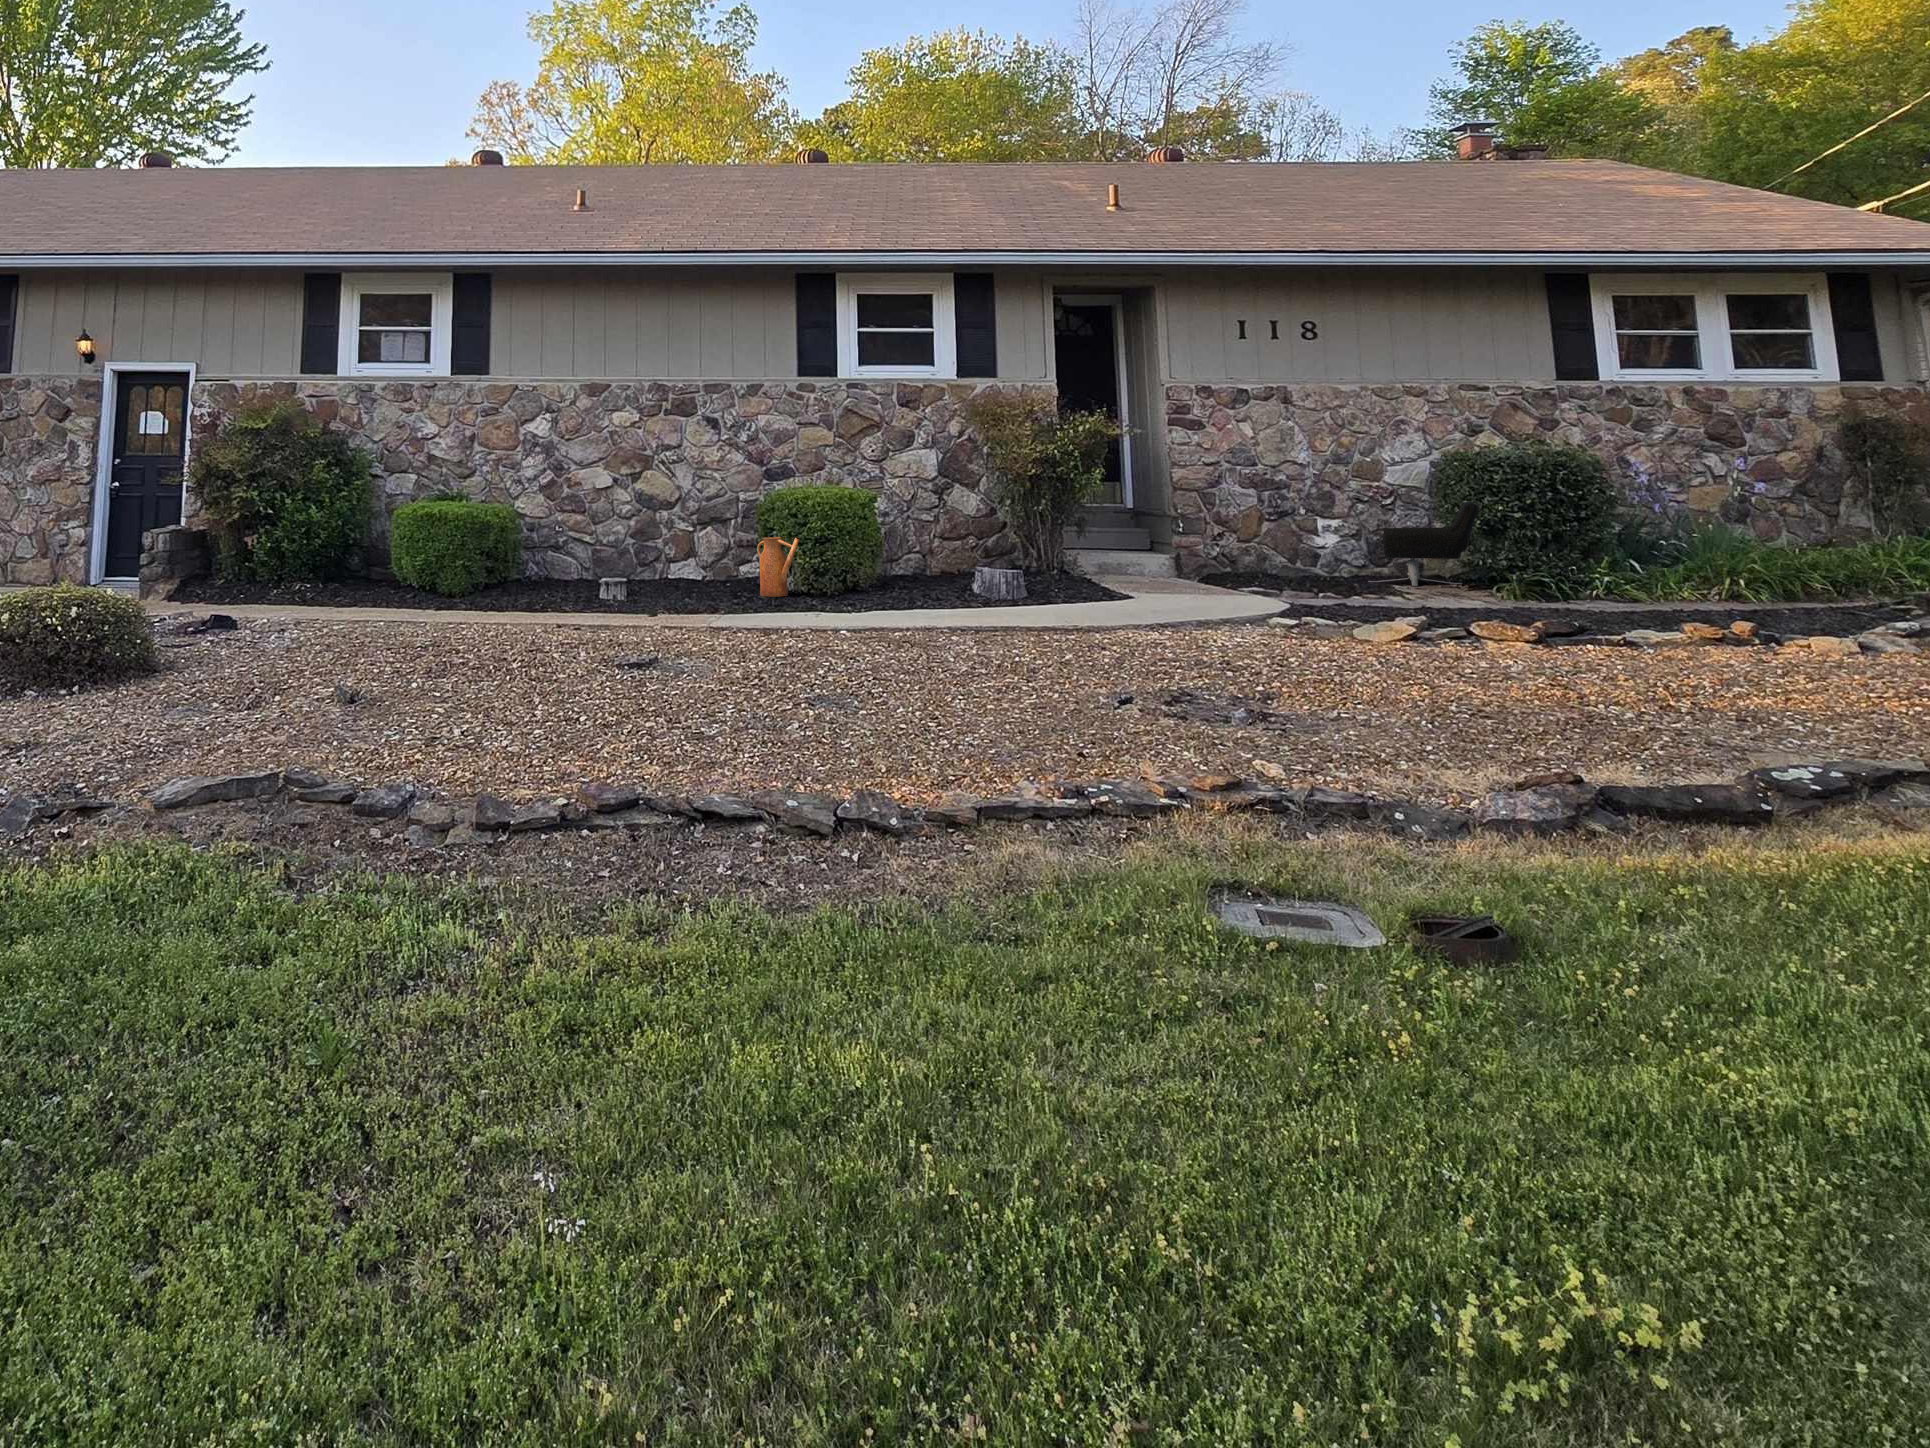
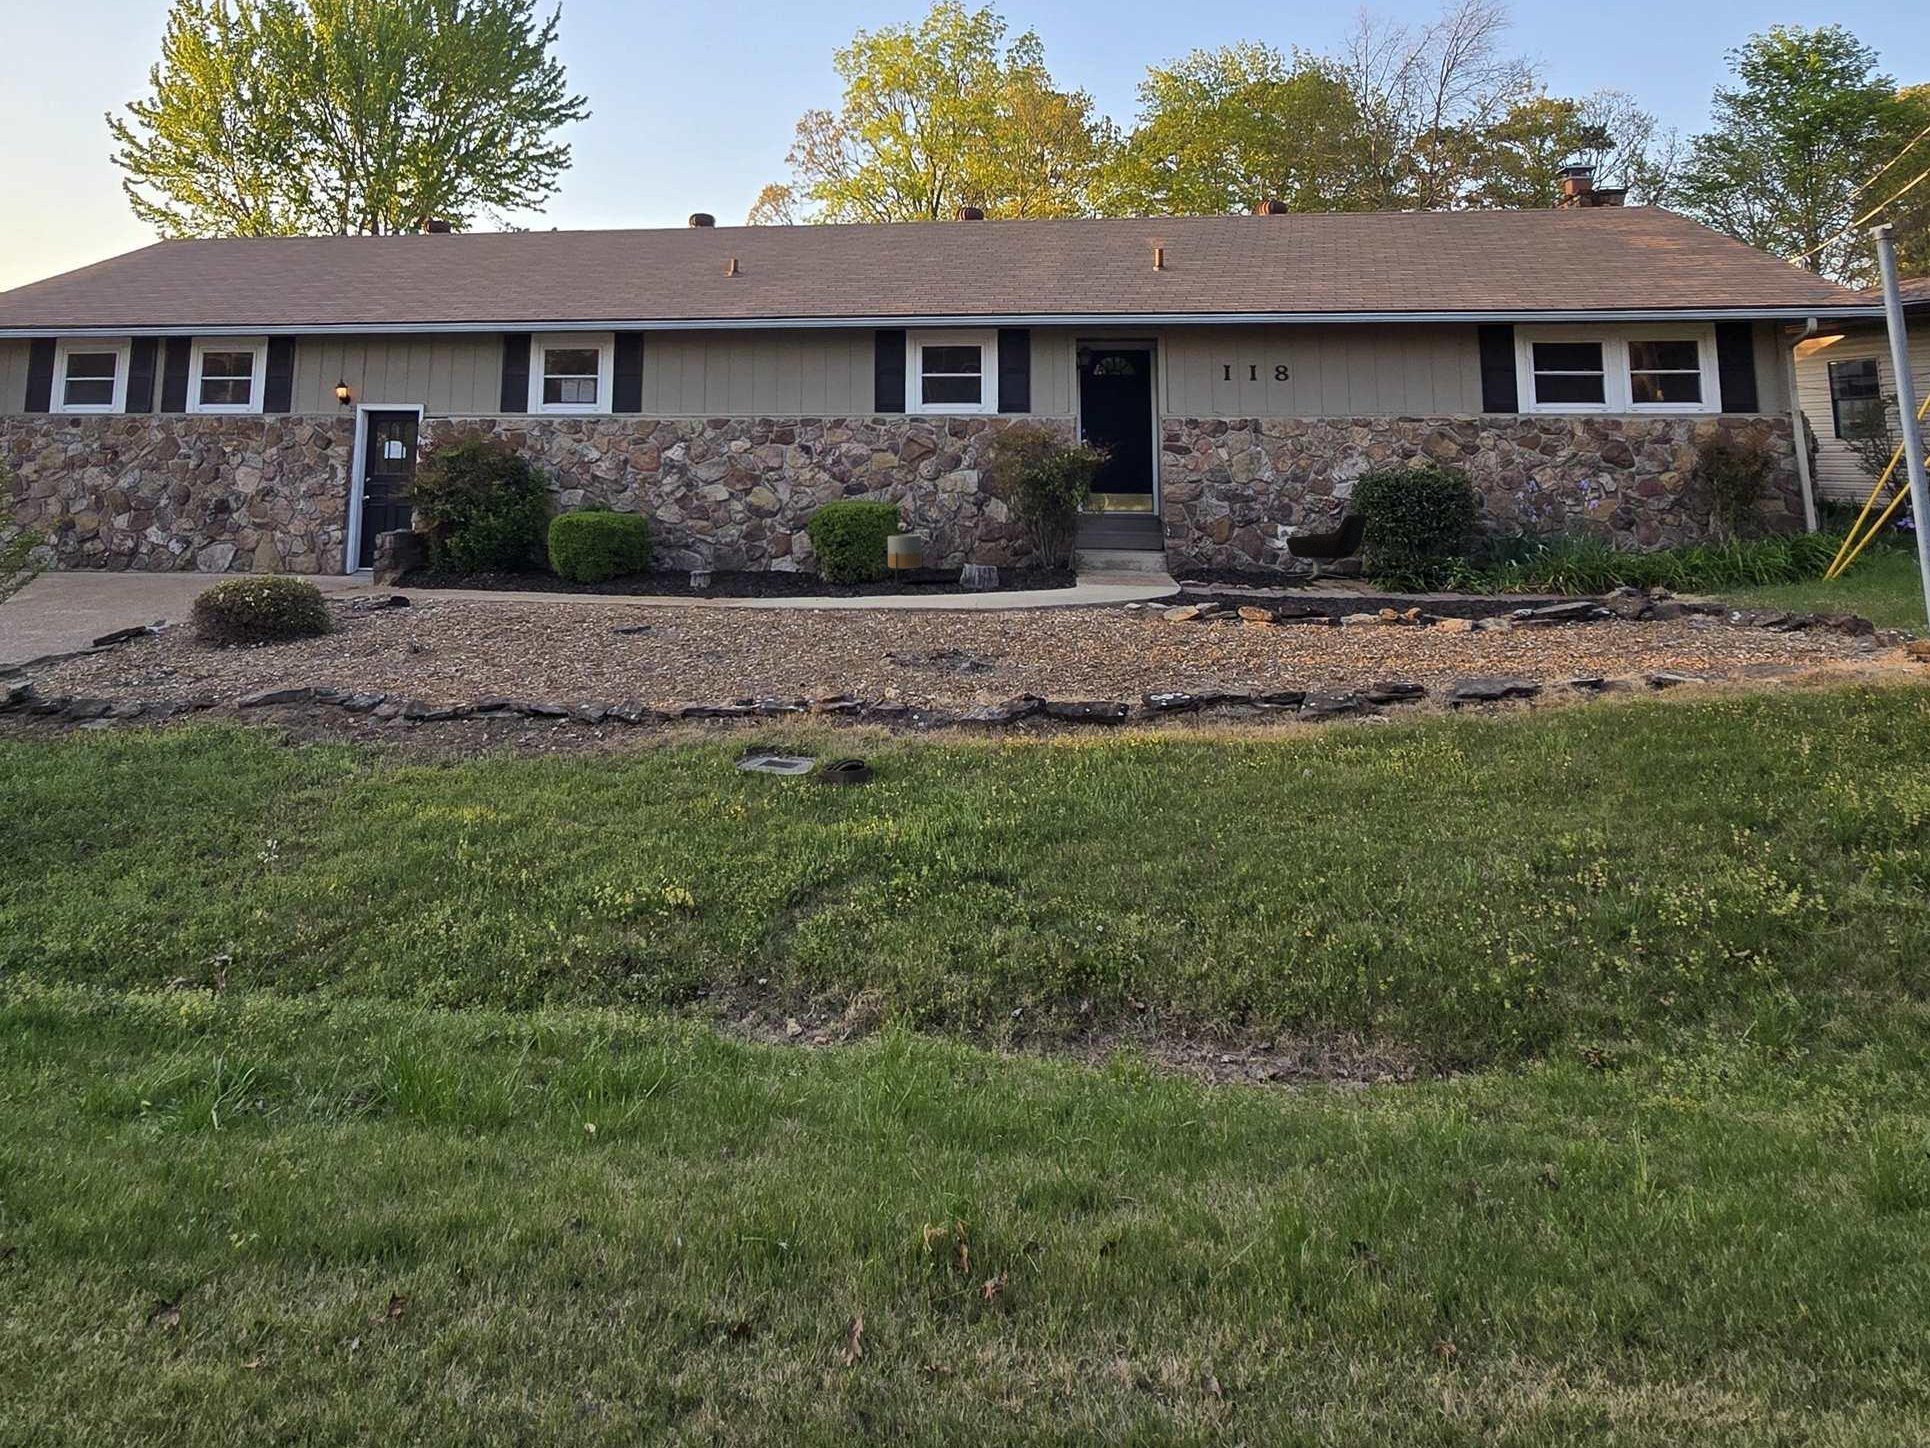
planter: none [859,529,907,595] -> present [888,535,924,585]
watering can: present [757,537,800,597] -> none [812,541,836,586]

